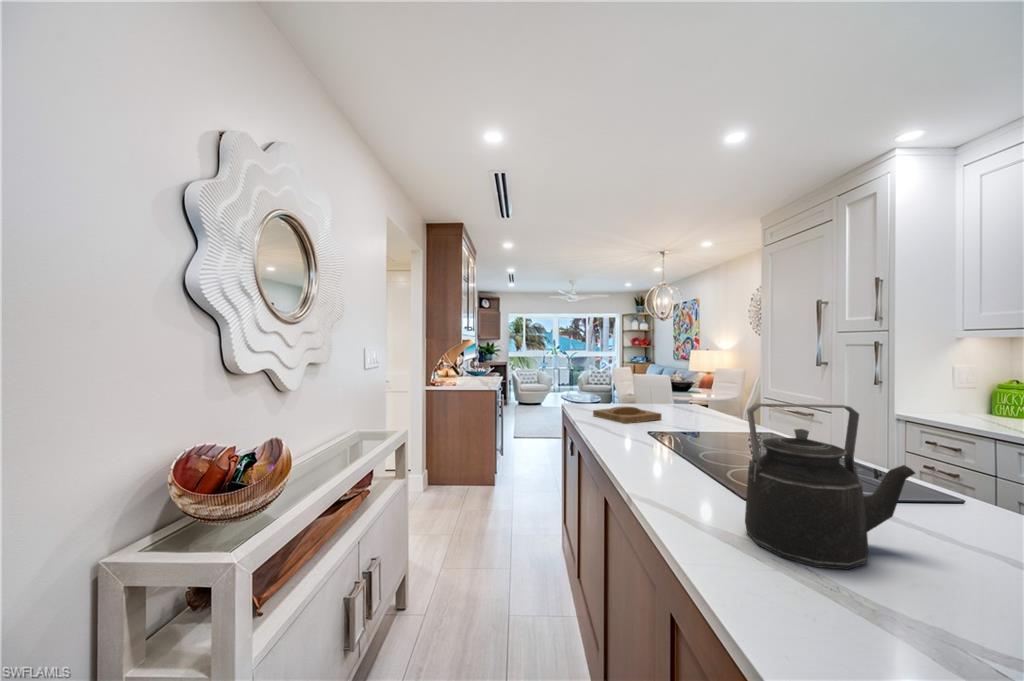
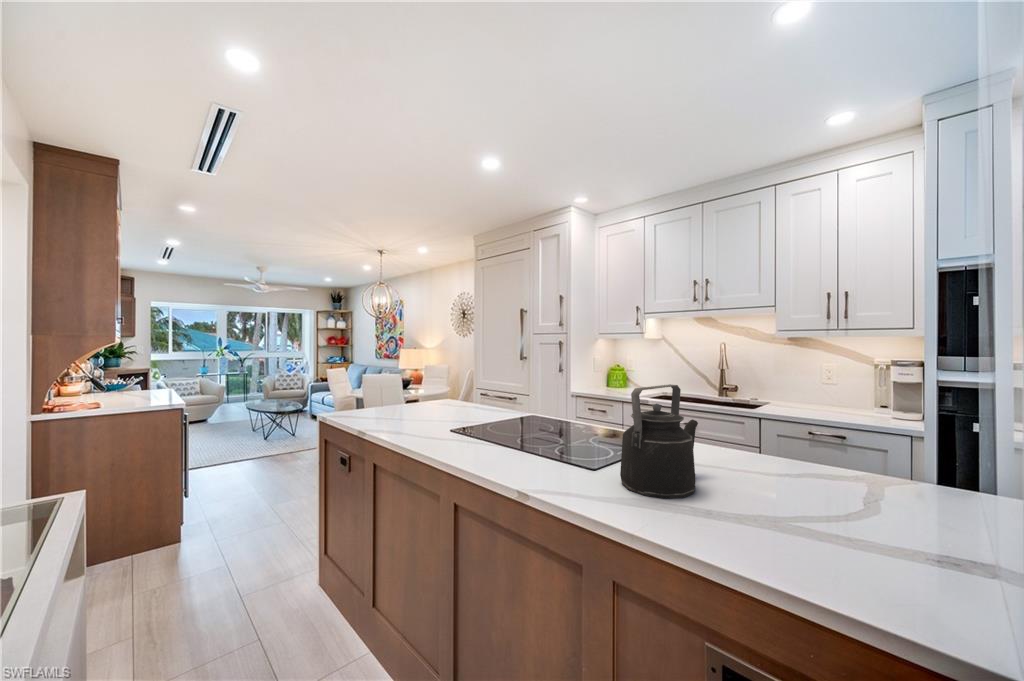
tray: present [593,407,662,424] -> none [375,408,443,425]

